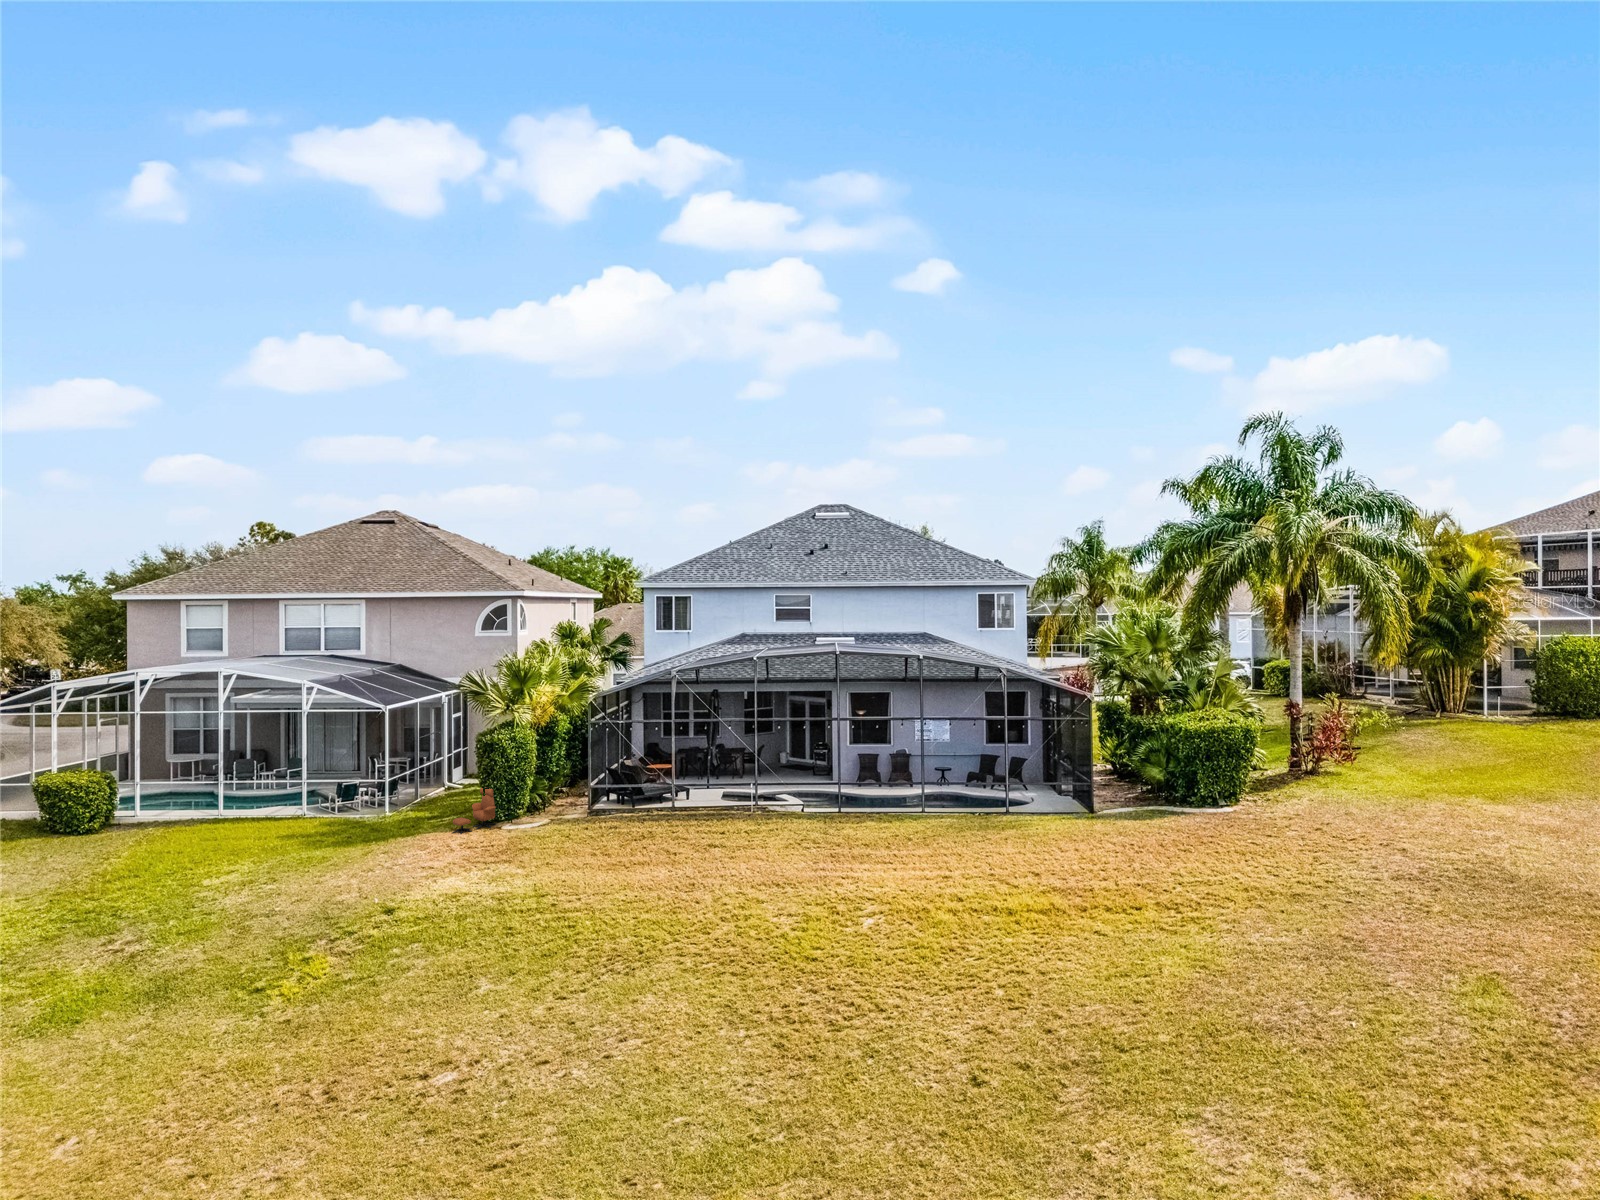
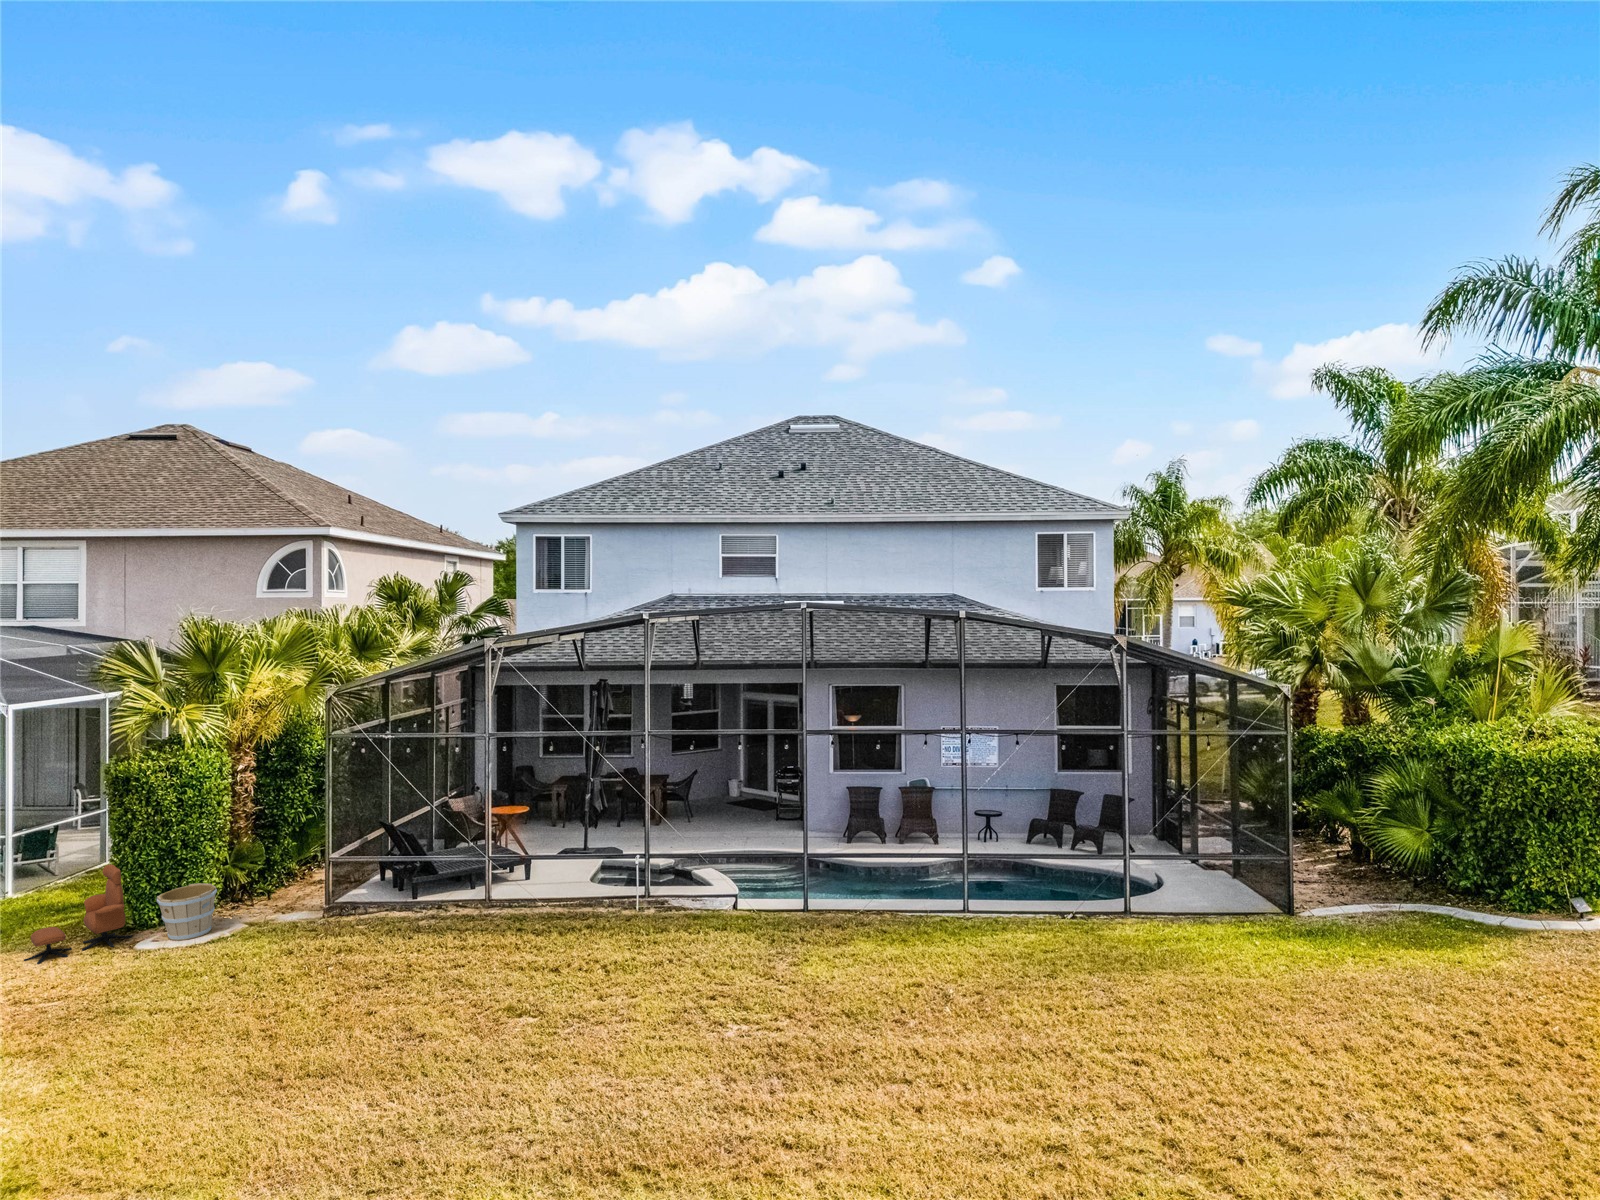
wooden bucket: none [510,798,537,825] -> present [157,883,217,941]

